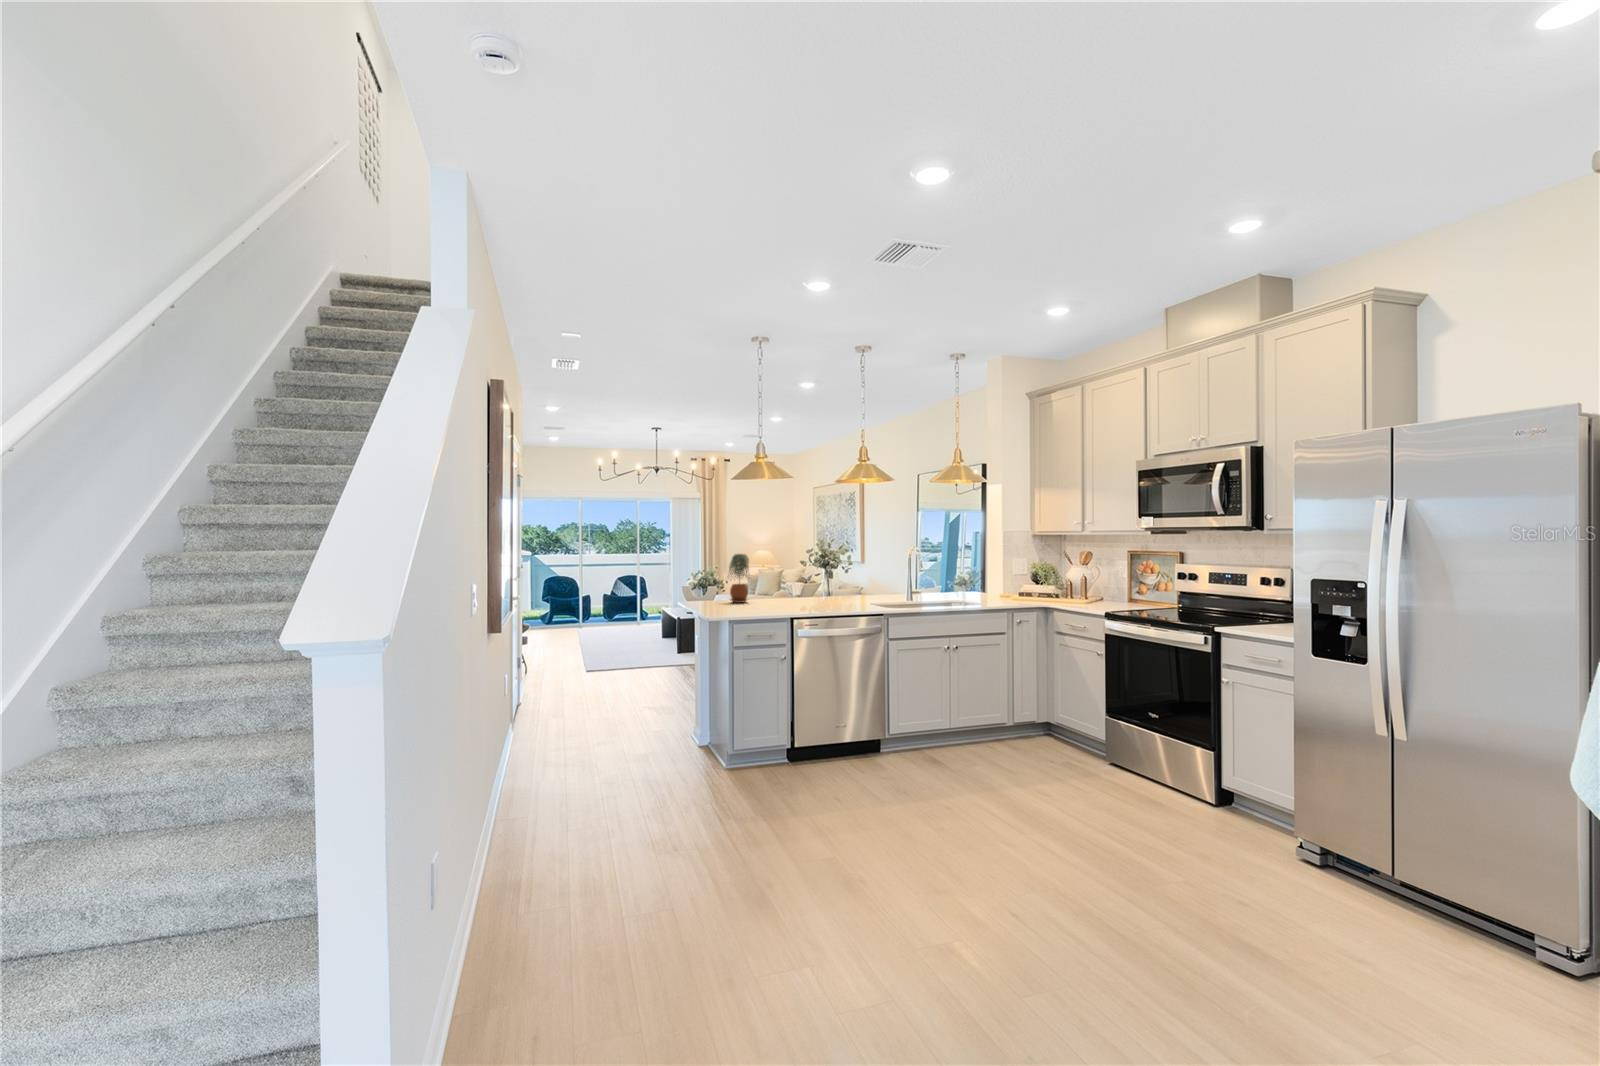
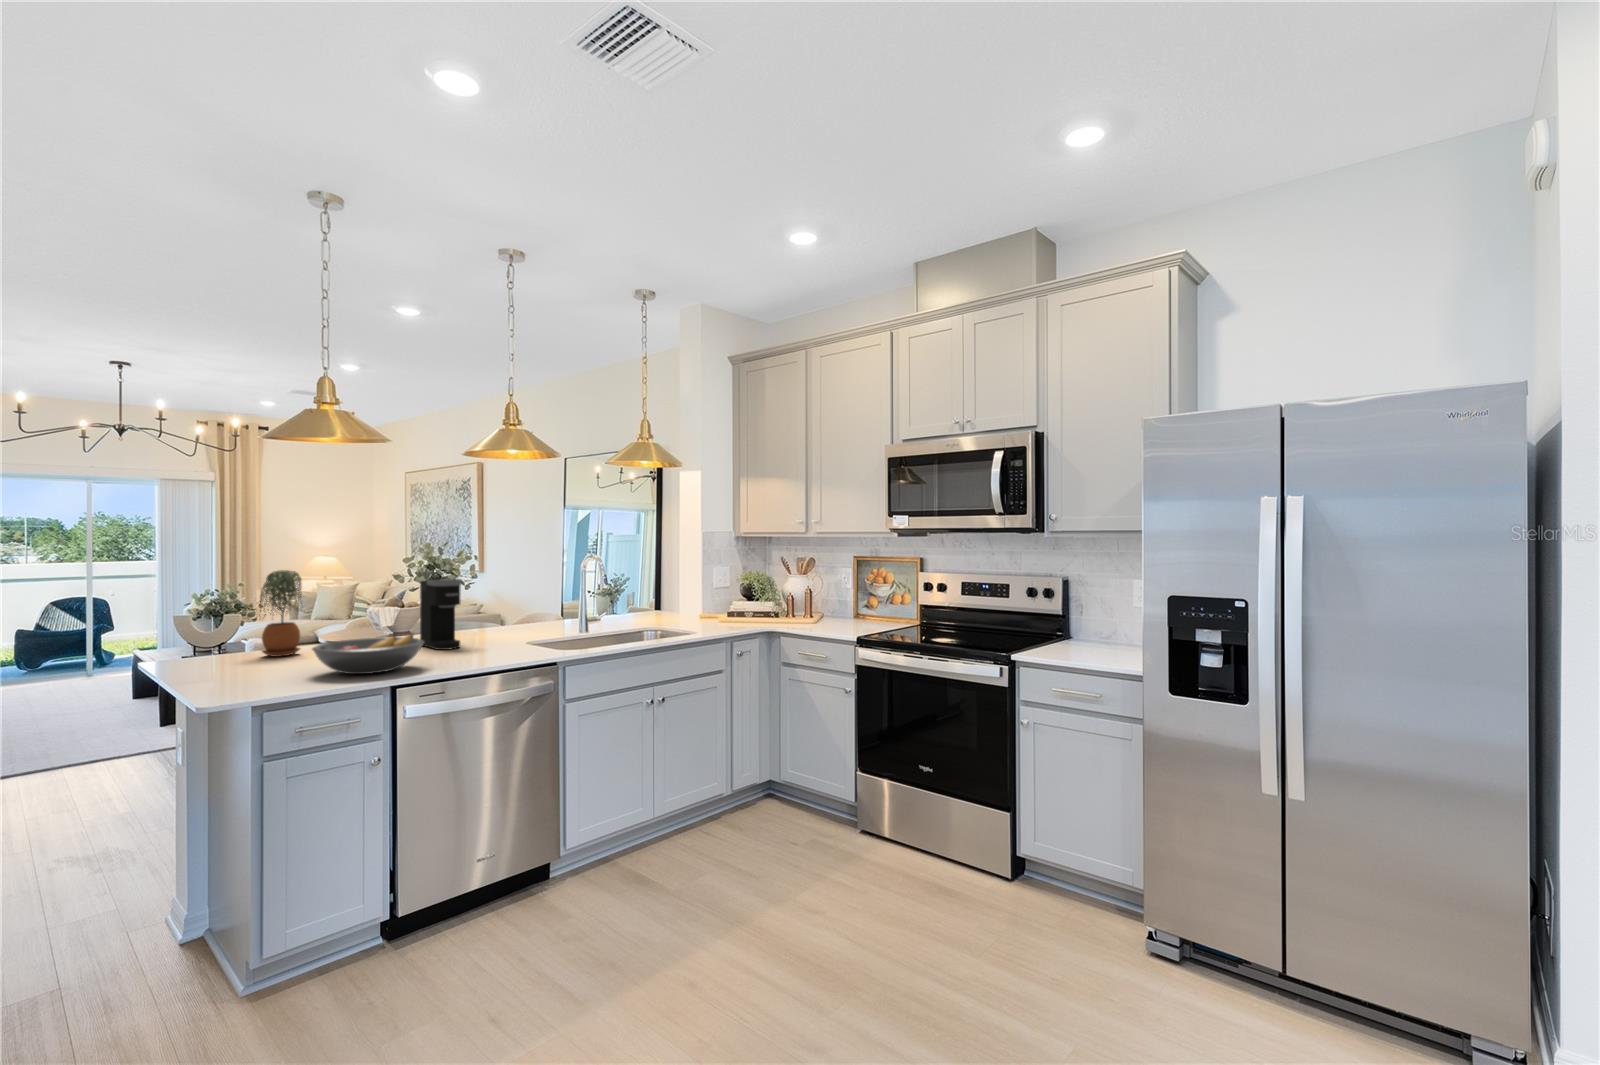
coffee maker: none [810,561,833,605] -> present [420,579,462,650]
fruit bowl: none [753,591,808,611] -> present [312,634,424,674]

